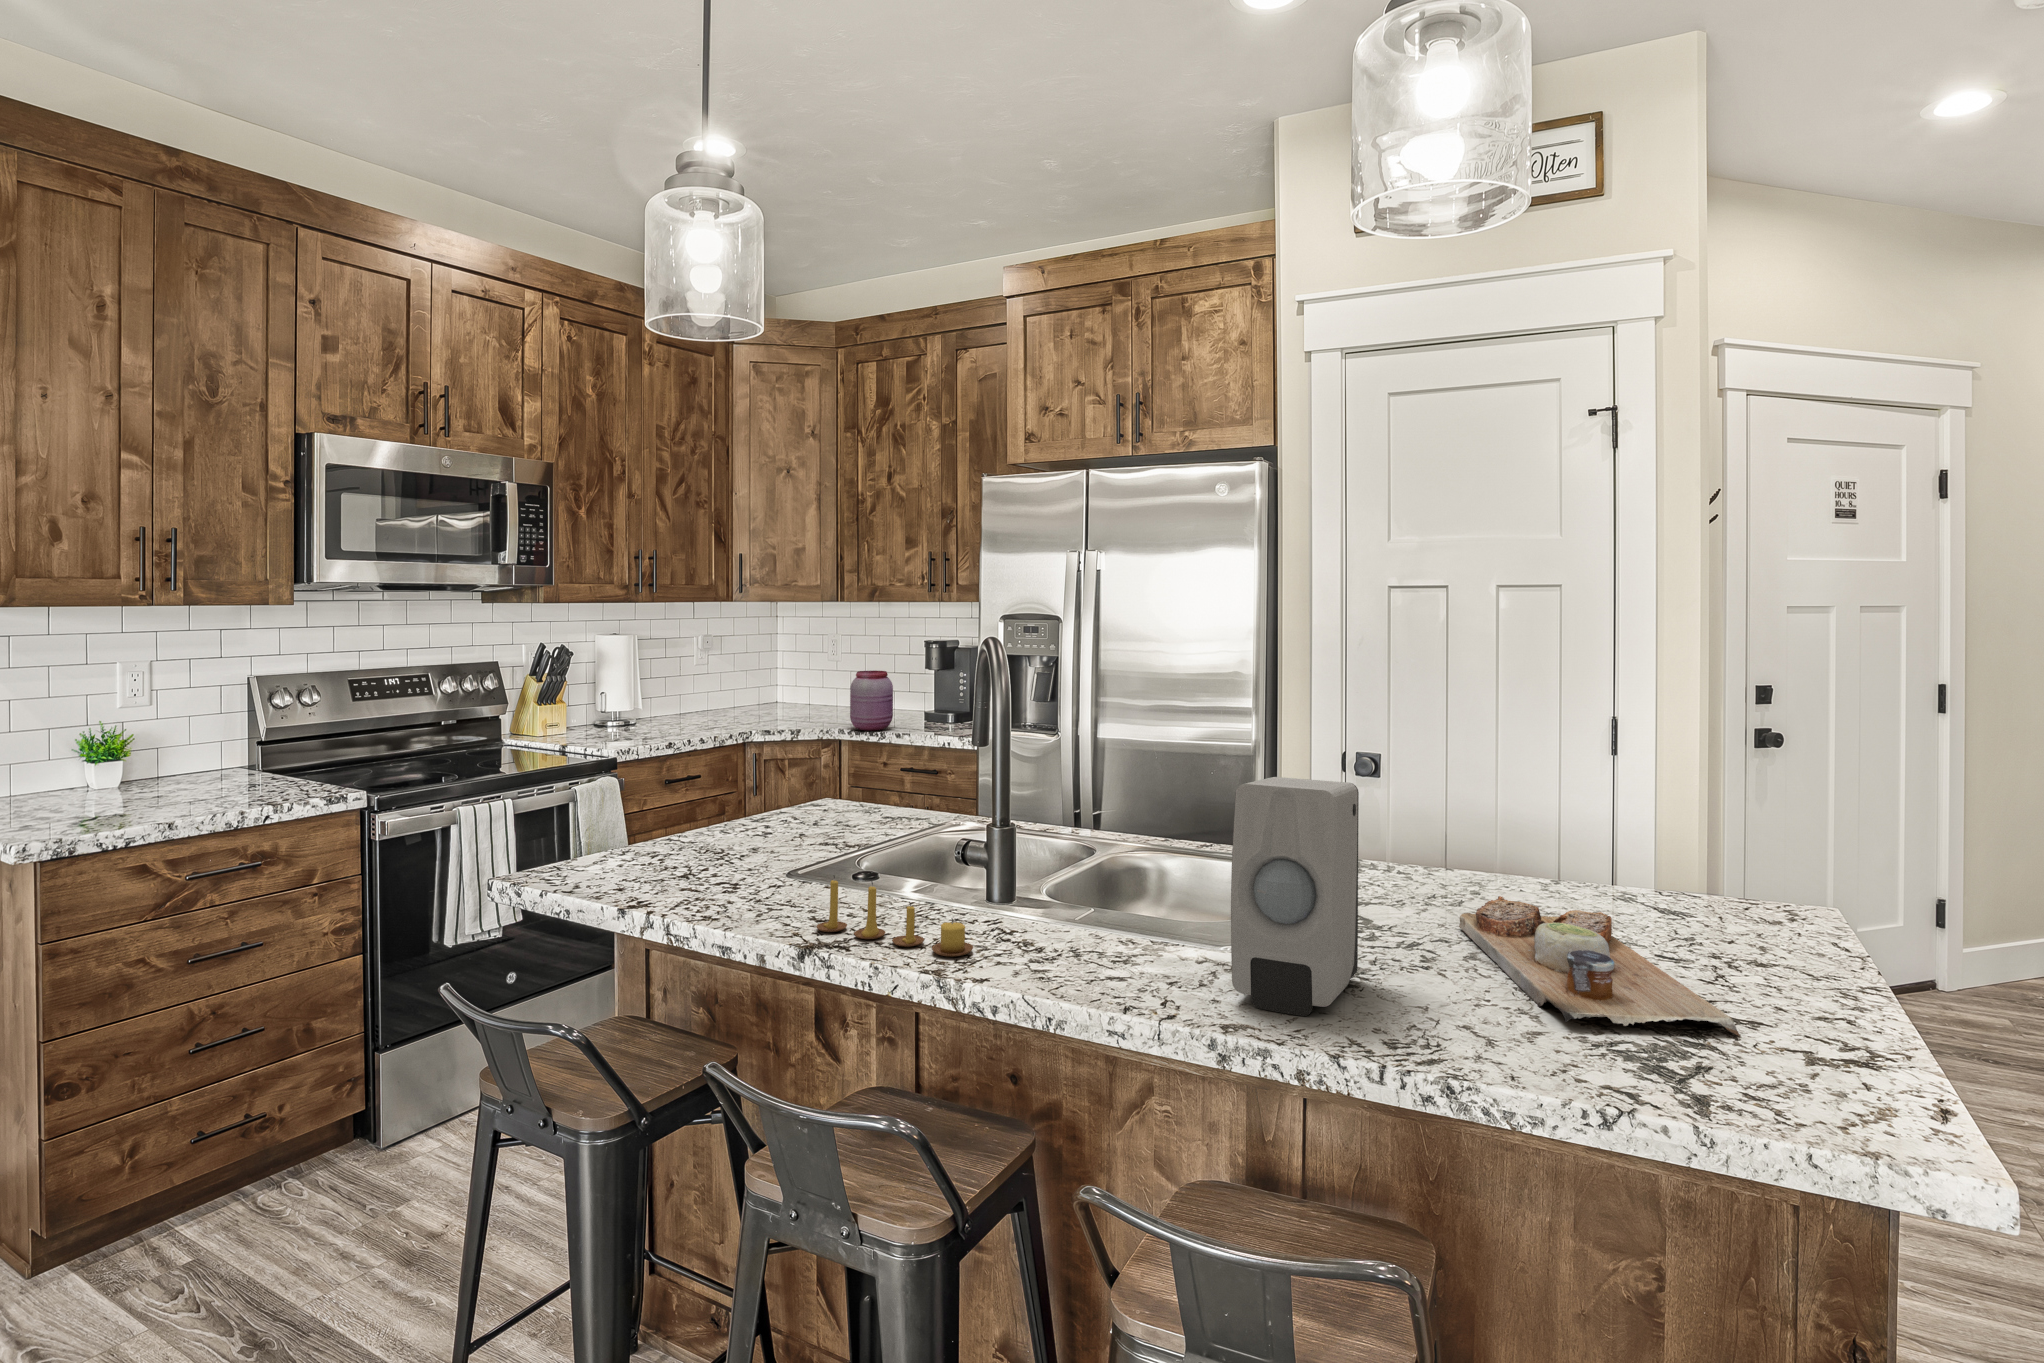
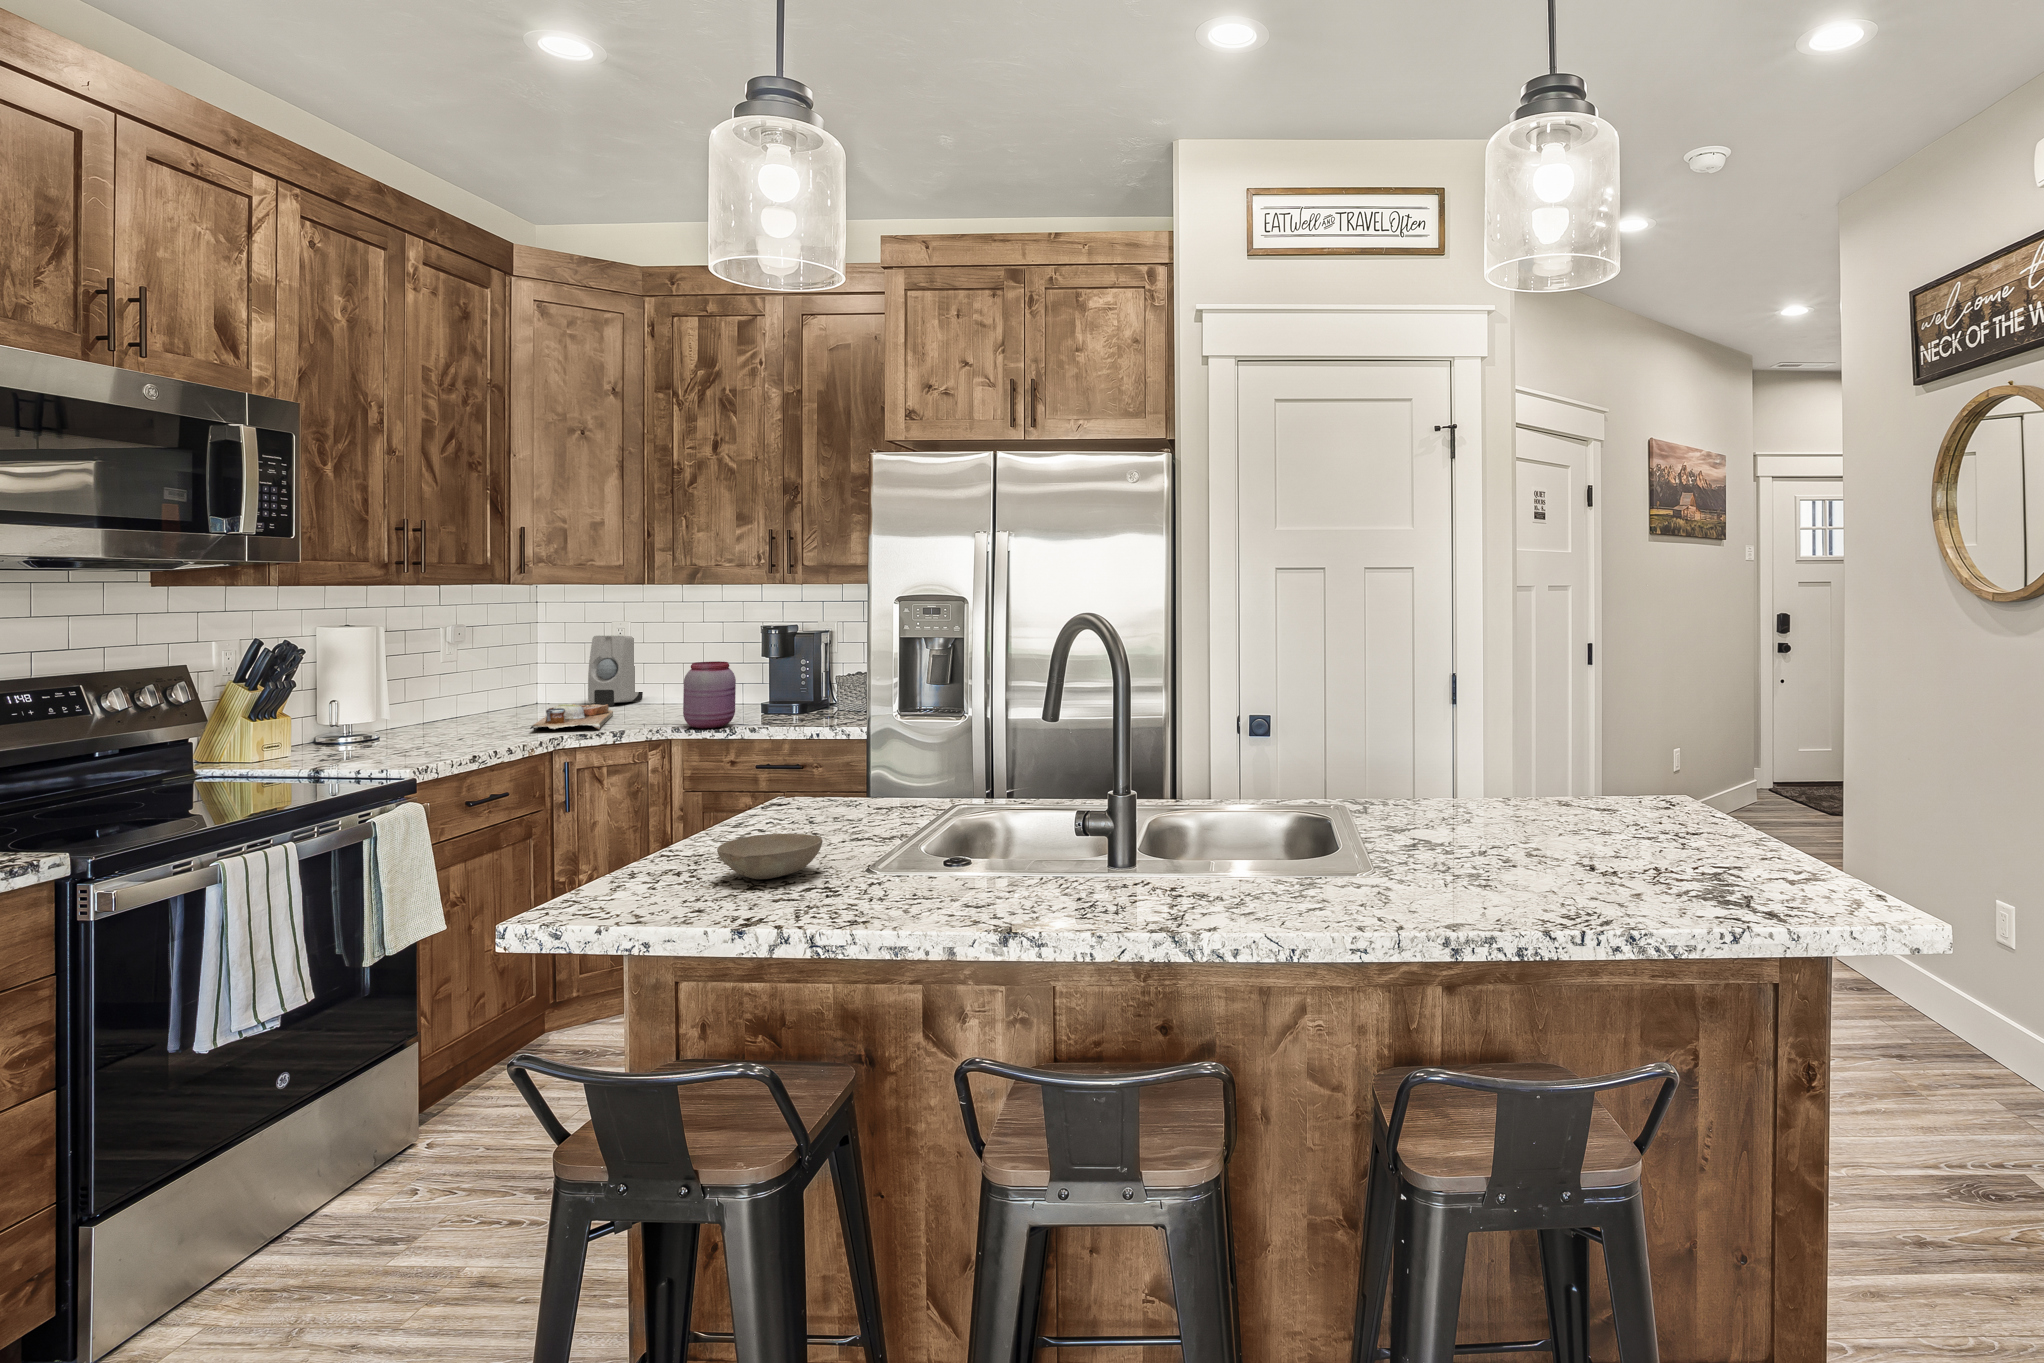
soap dispenser: present [1231,777,1359,1016] -> present [588,635,643,706]
bowl: none [664,835,754,875] -> present [717,834,823,879]
candle: present [816,876,973,956] -> none [981,851,1165,912]
cutting board: present [1459,896,1739,1036] -> present [530,704,613,730]

